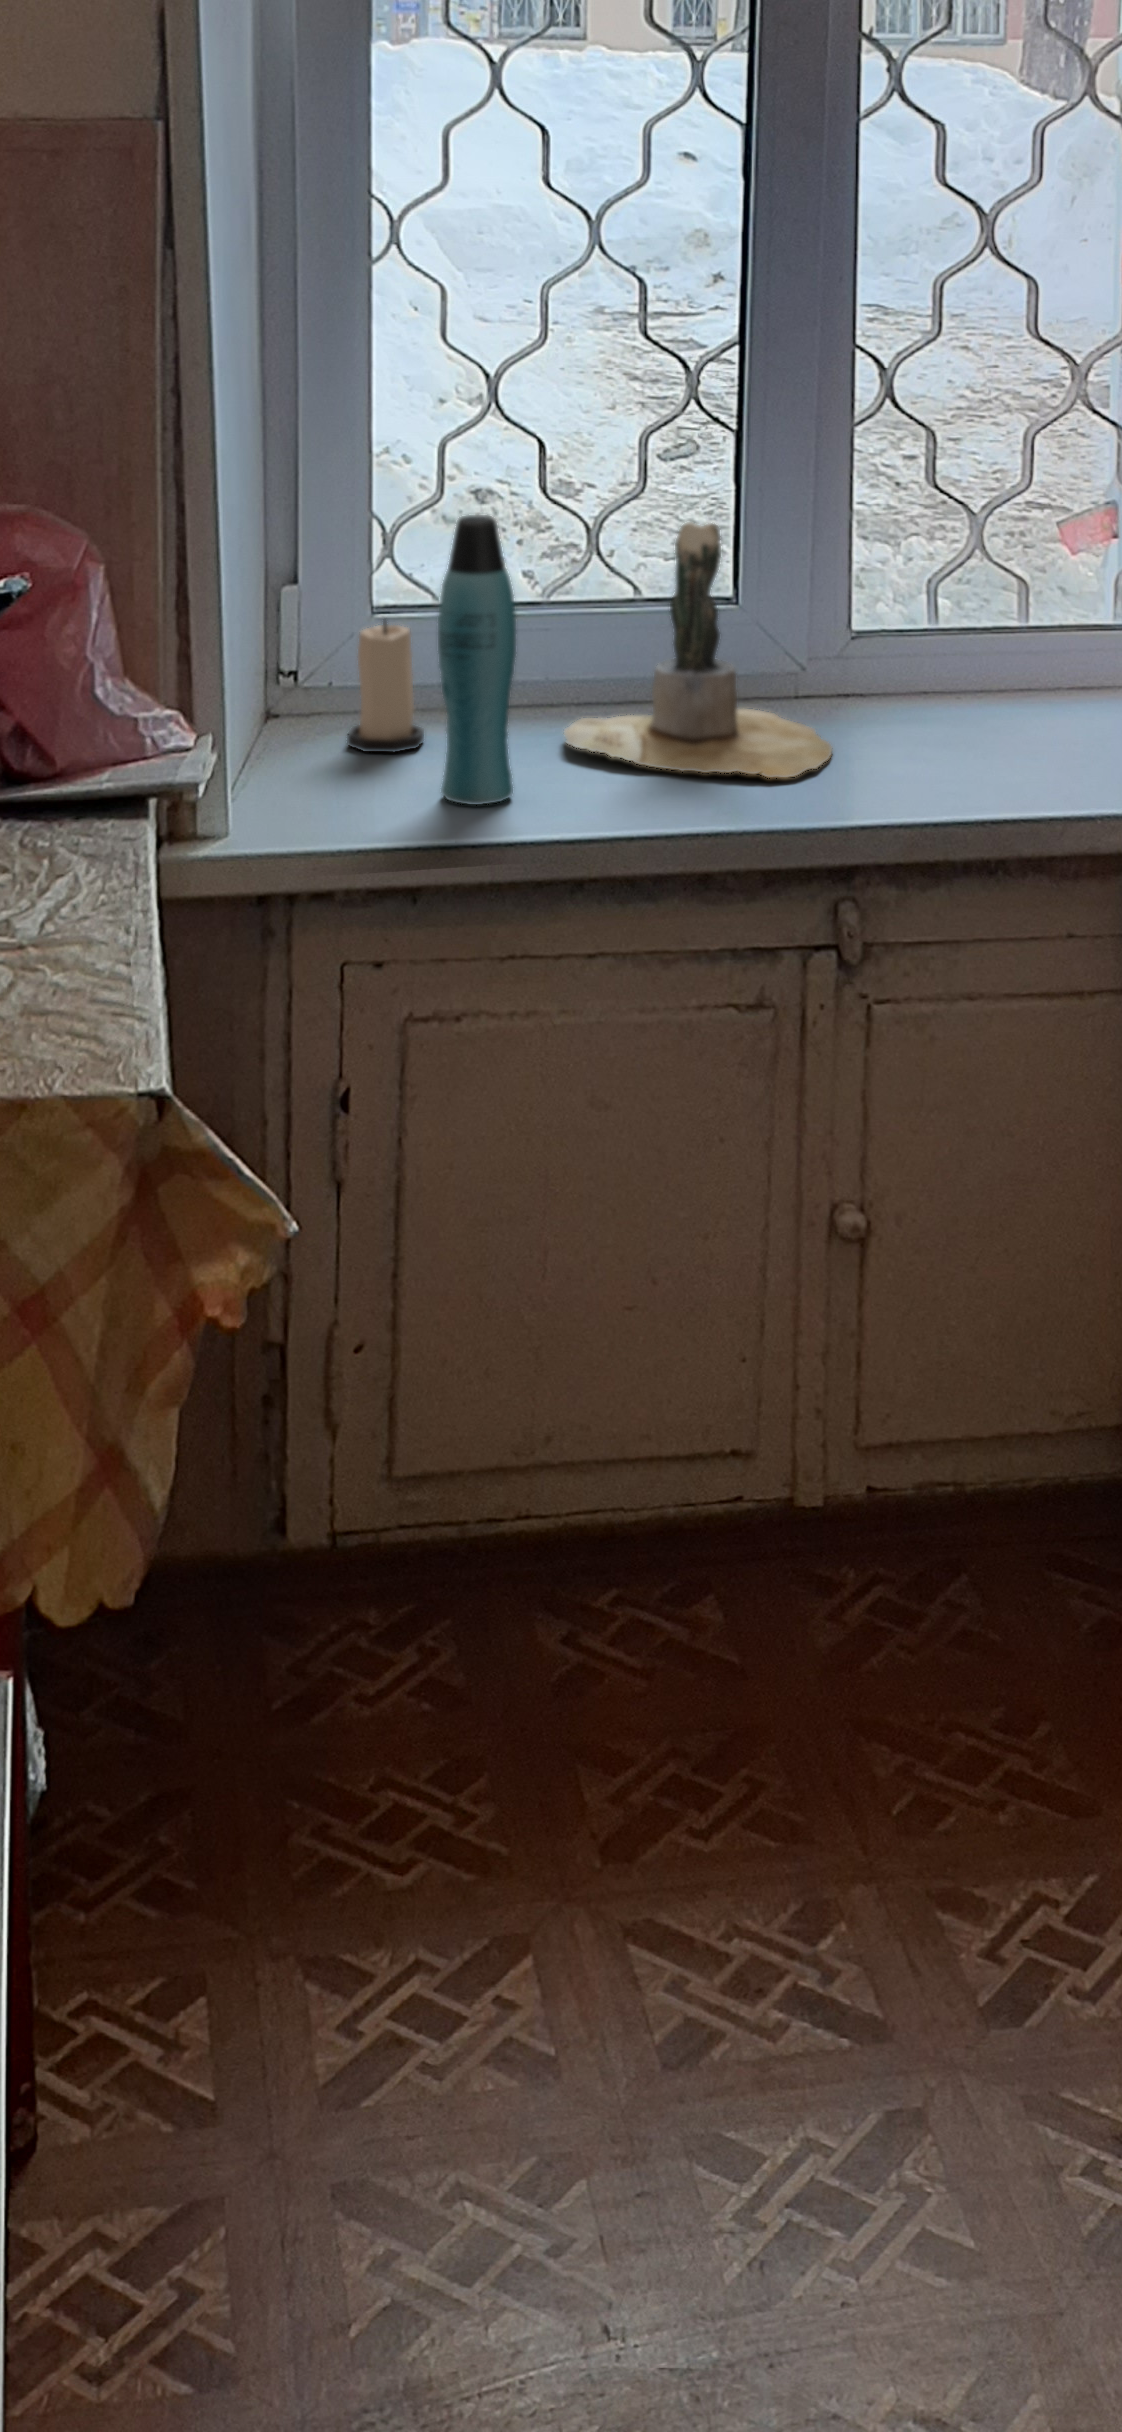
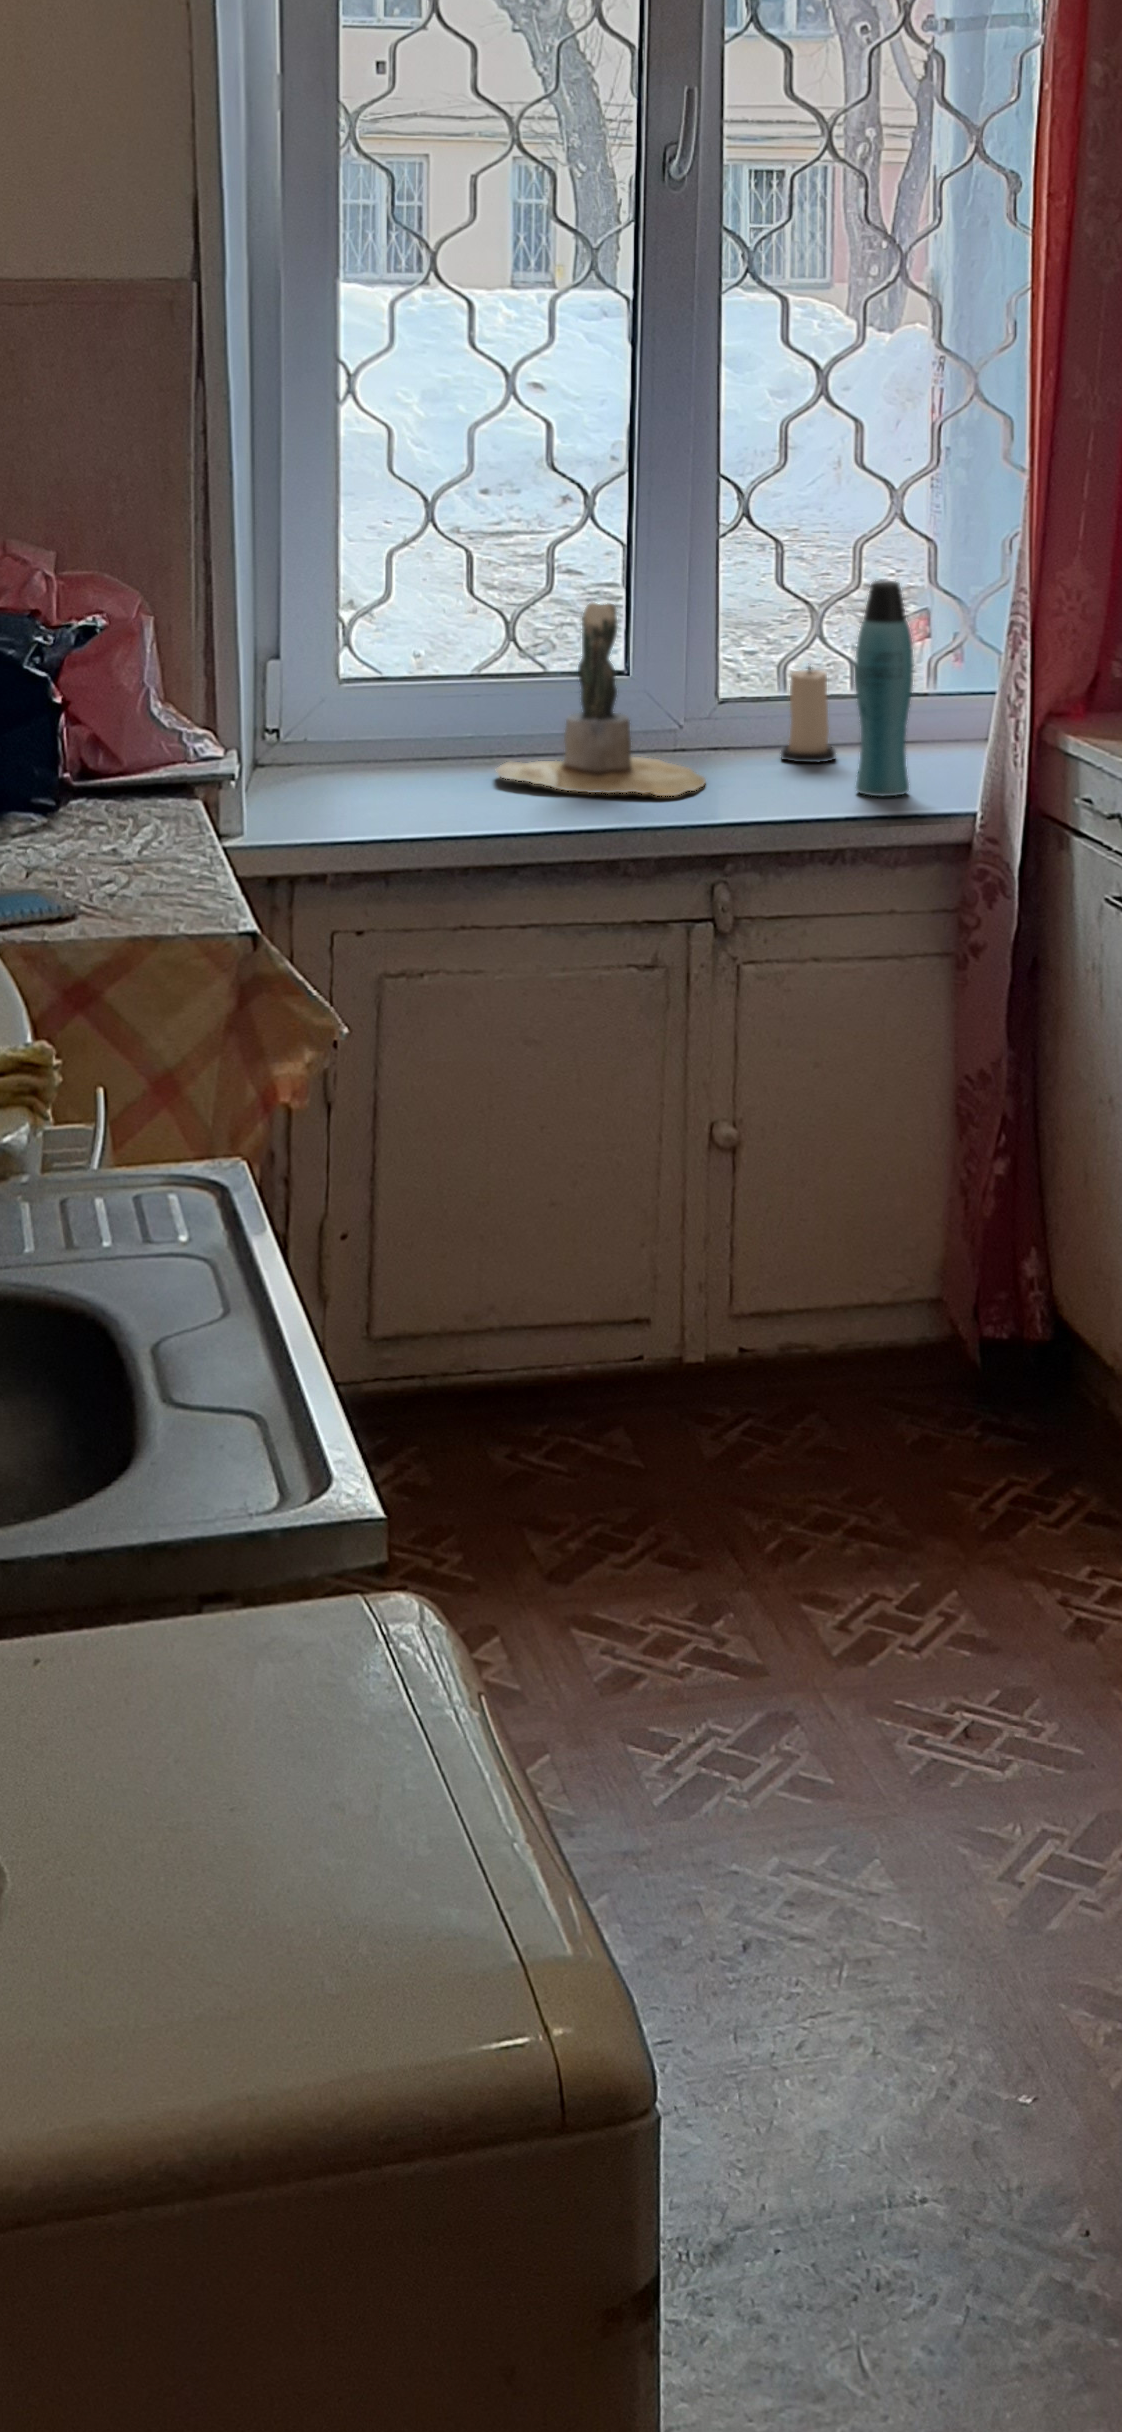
bottle: present [438,515,516,805] -> present [855,581,914,796]
candle: present [347,621,424,752] -> present [781,667,836,762]

